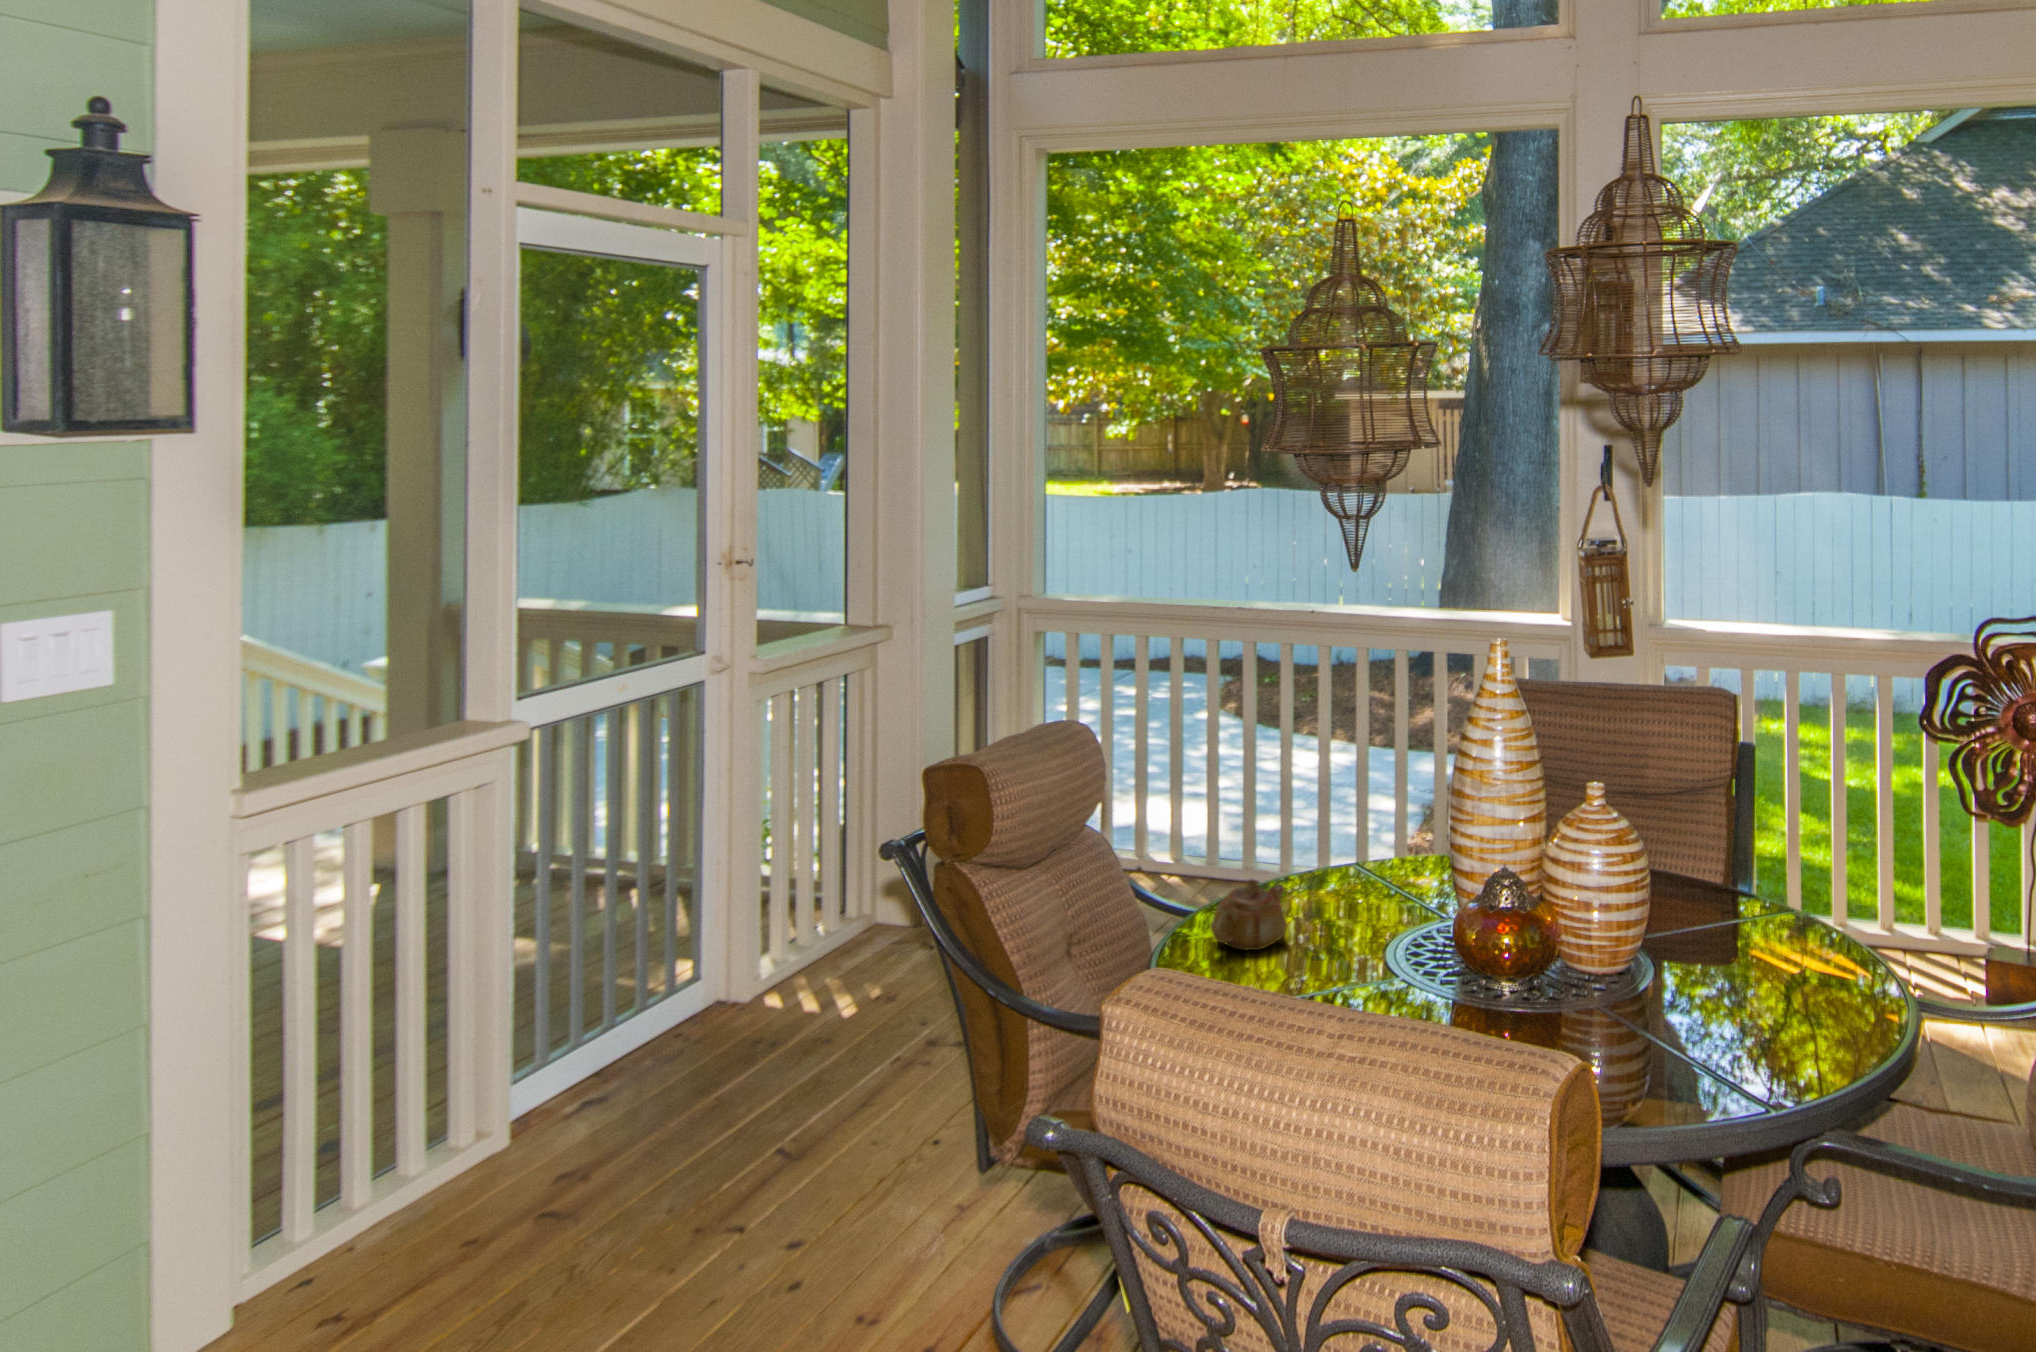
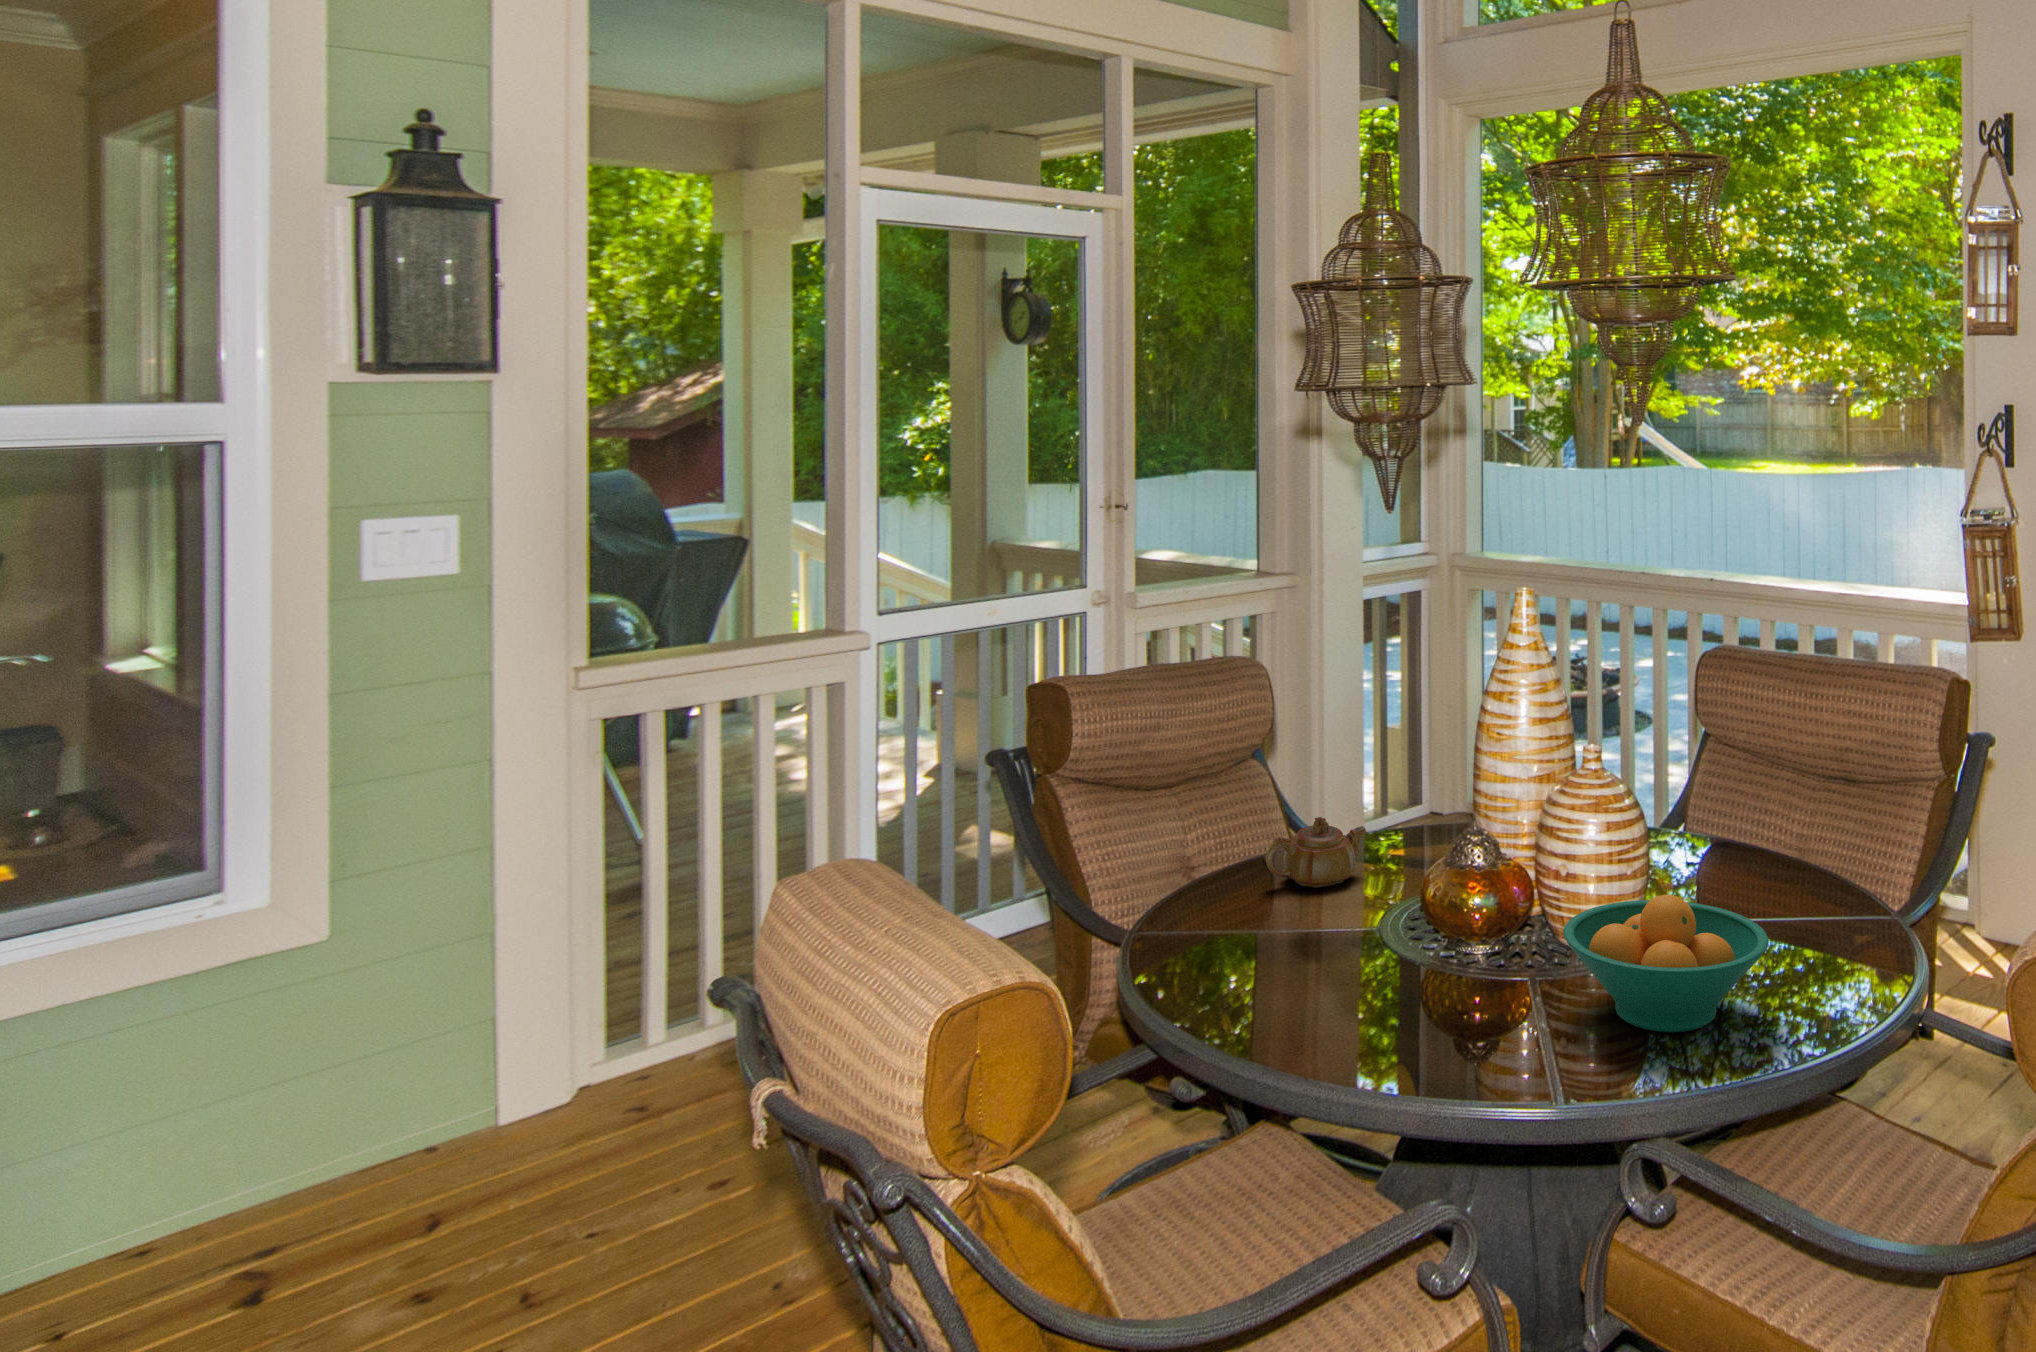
fruit bowl: none [1618,916,1807,1038] -> present [1563,894,1769,1032]

